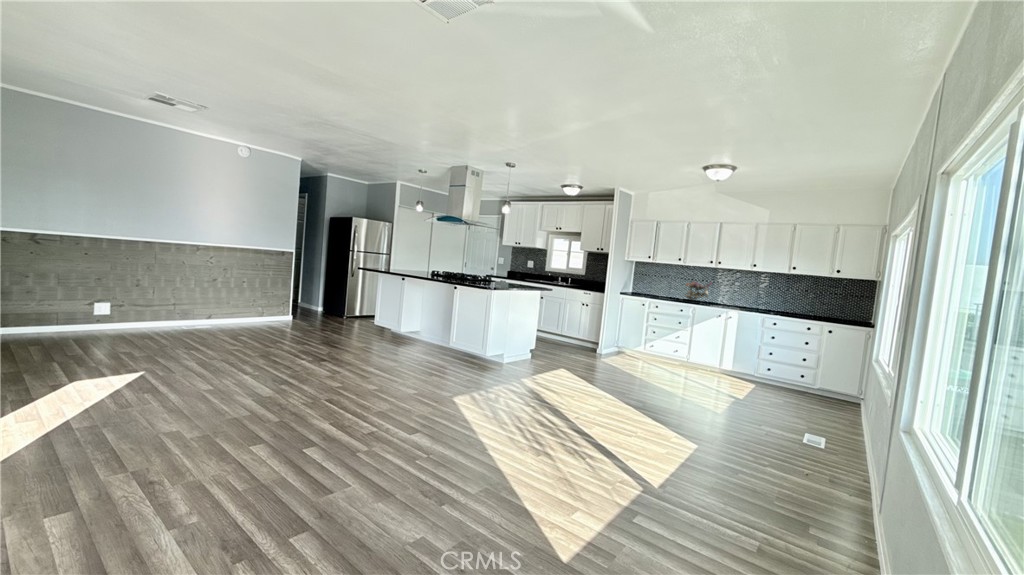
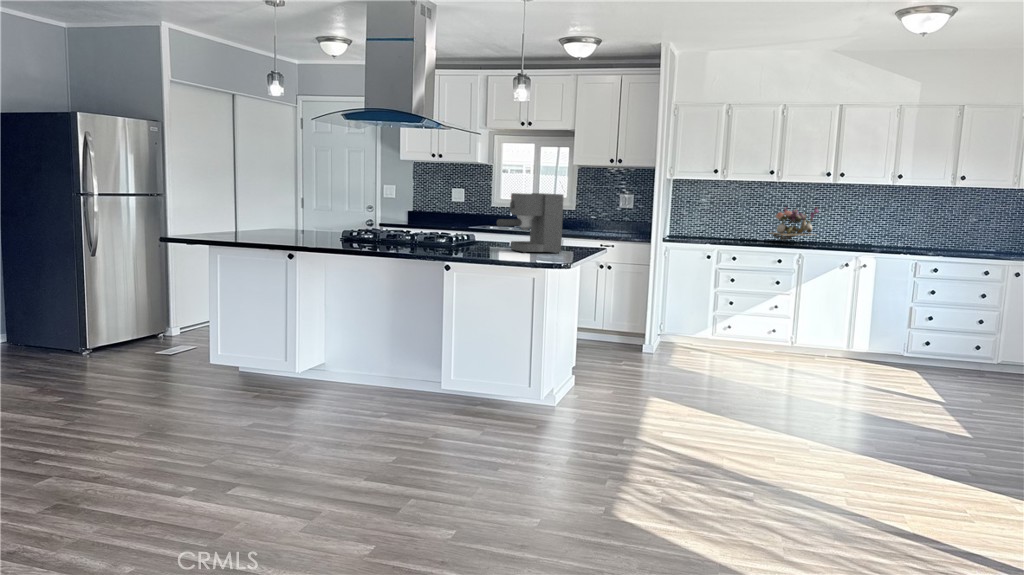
coffee maker: none [488,258,521,288] -> present [497,193,563,253]

